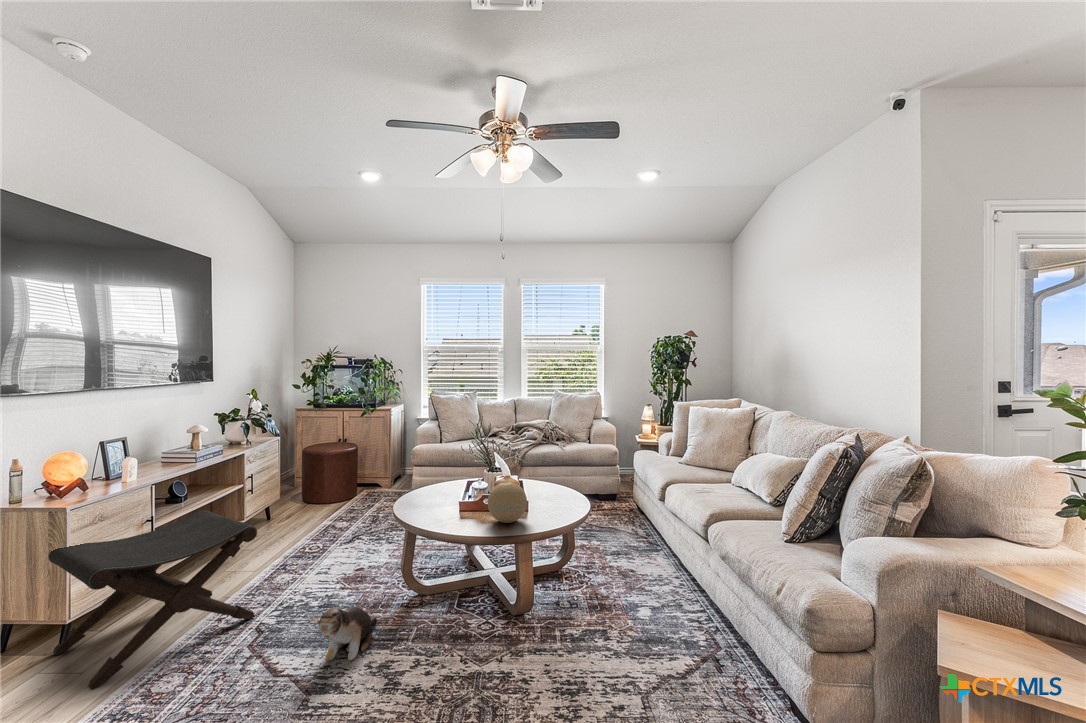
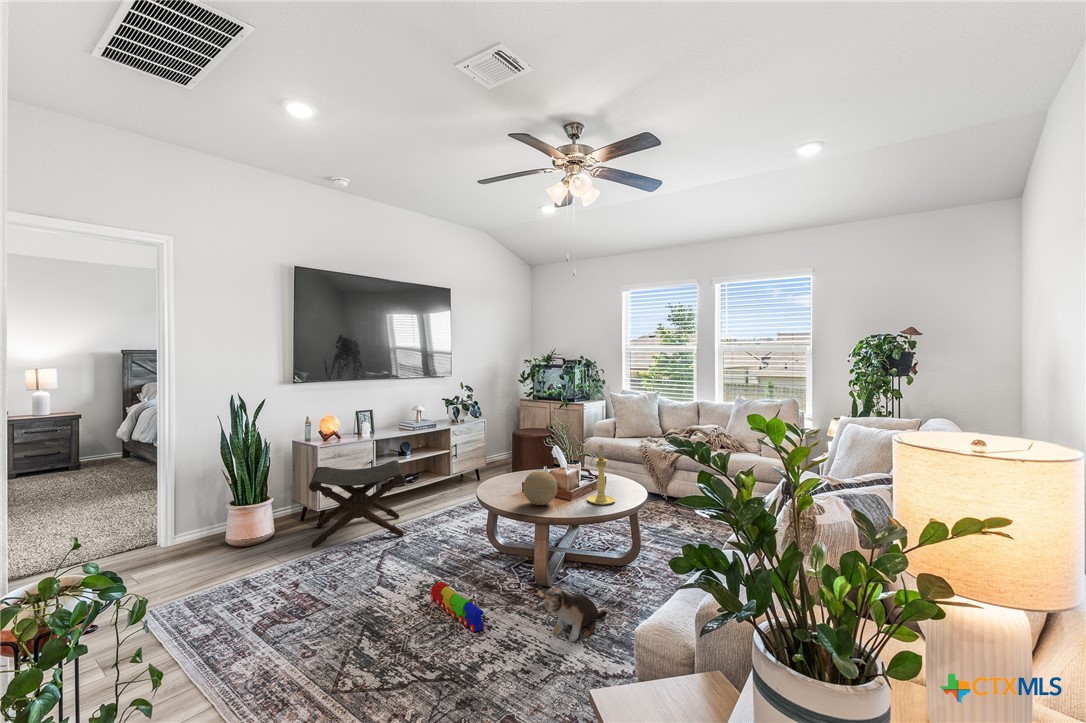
candle holder: none [540,444,570,509] -> present [587,444,615,505]
plush toy: present [312,606,377,661] -> present [539,588,607,642]
toy train: none [412,649,521,695] -> present [431,578,484,632]

